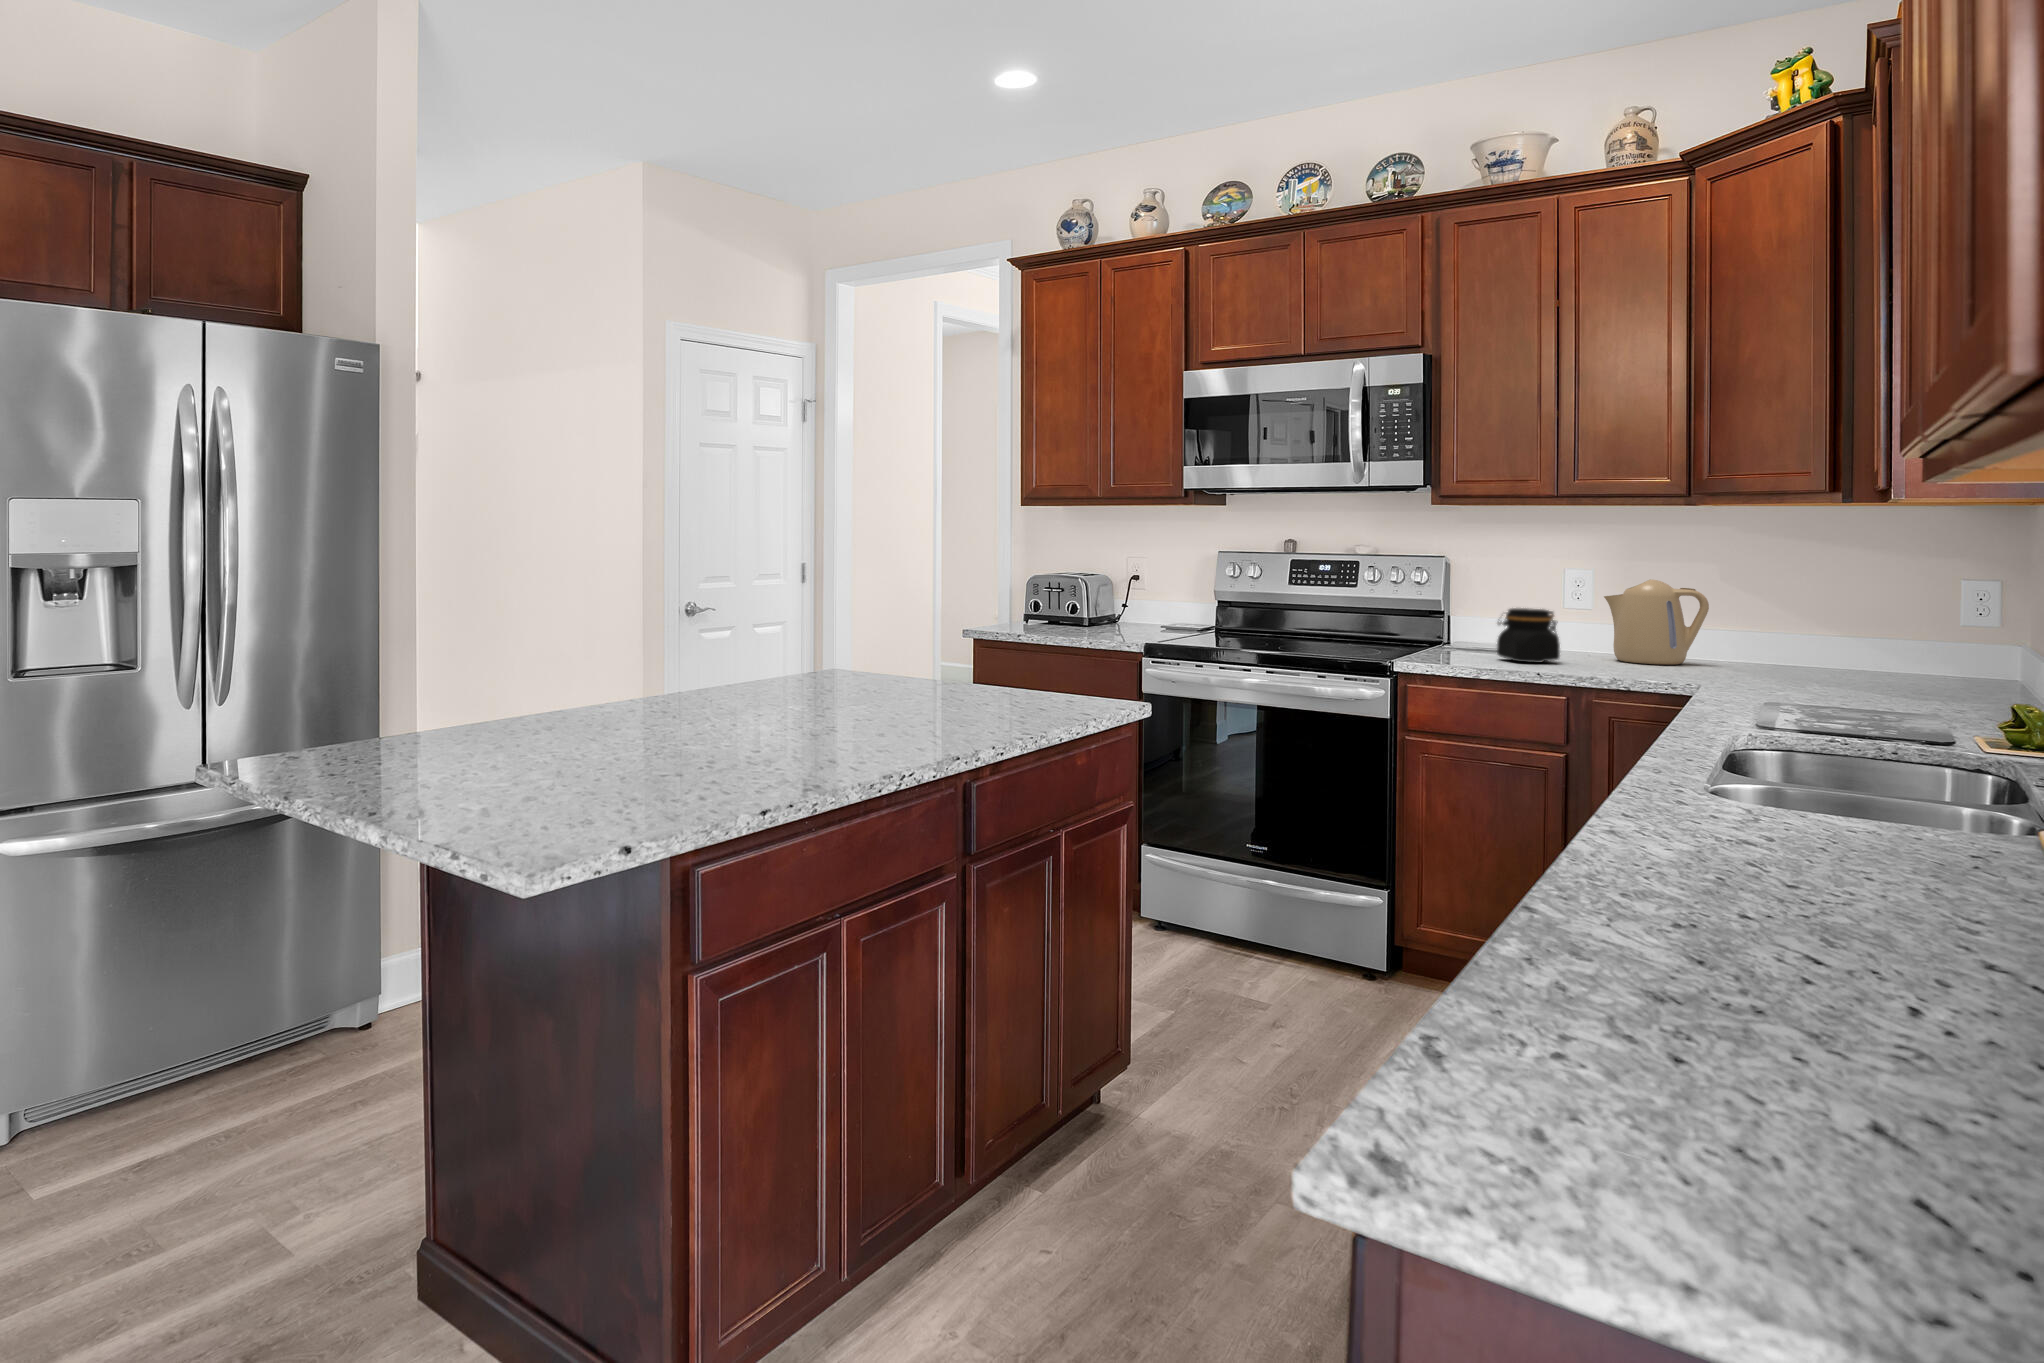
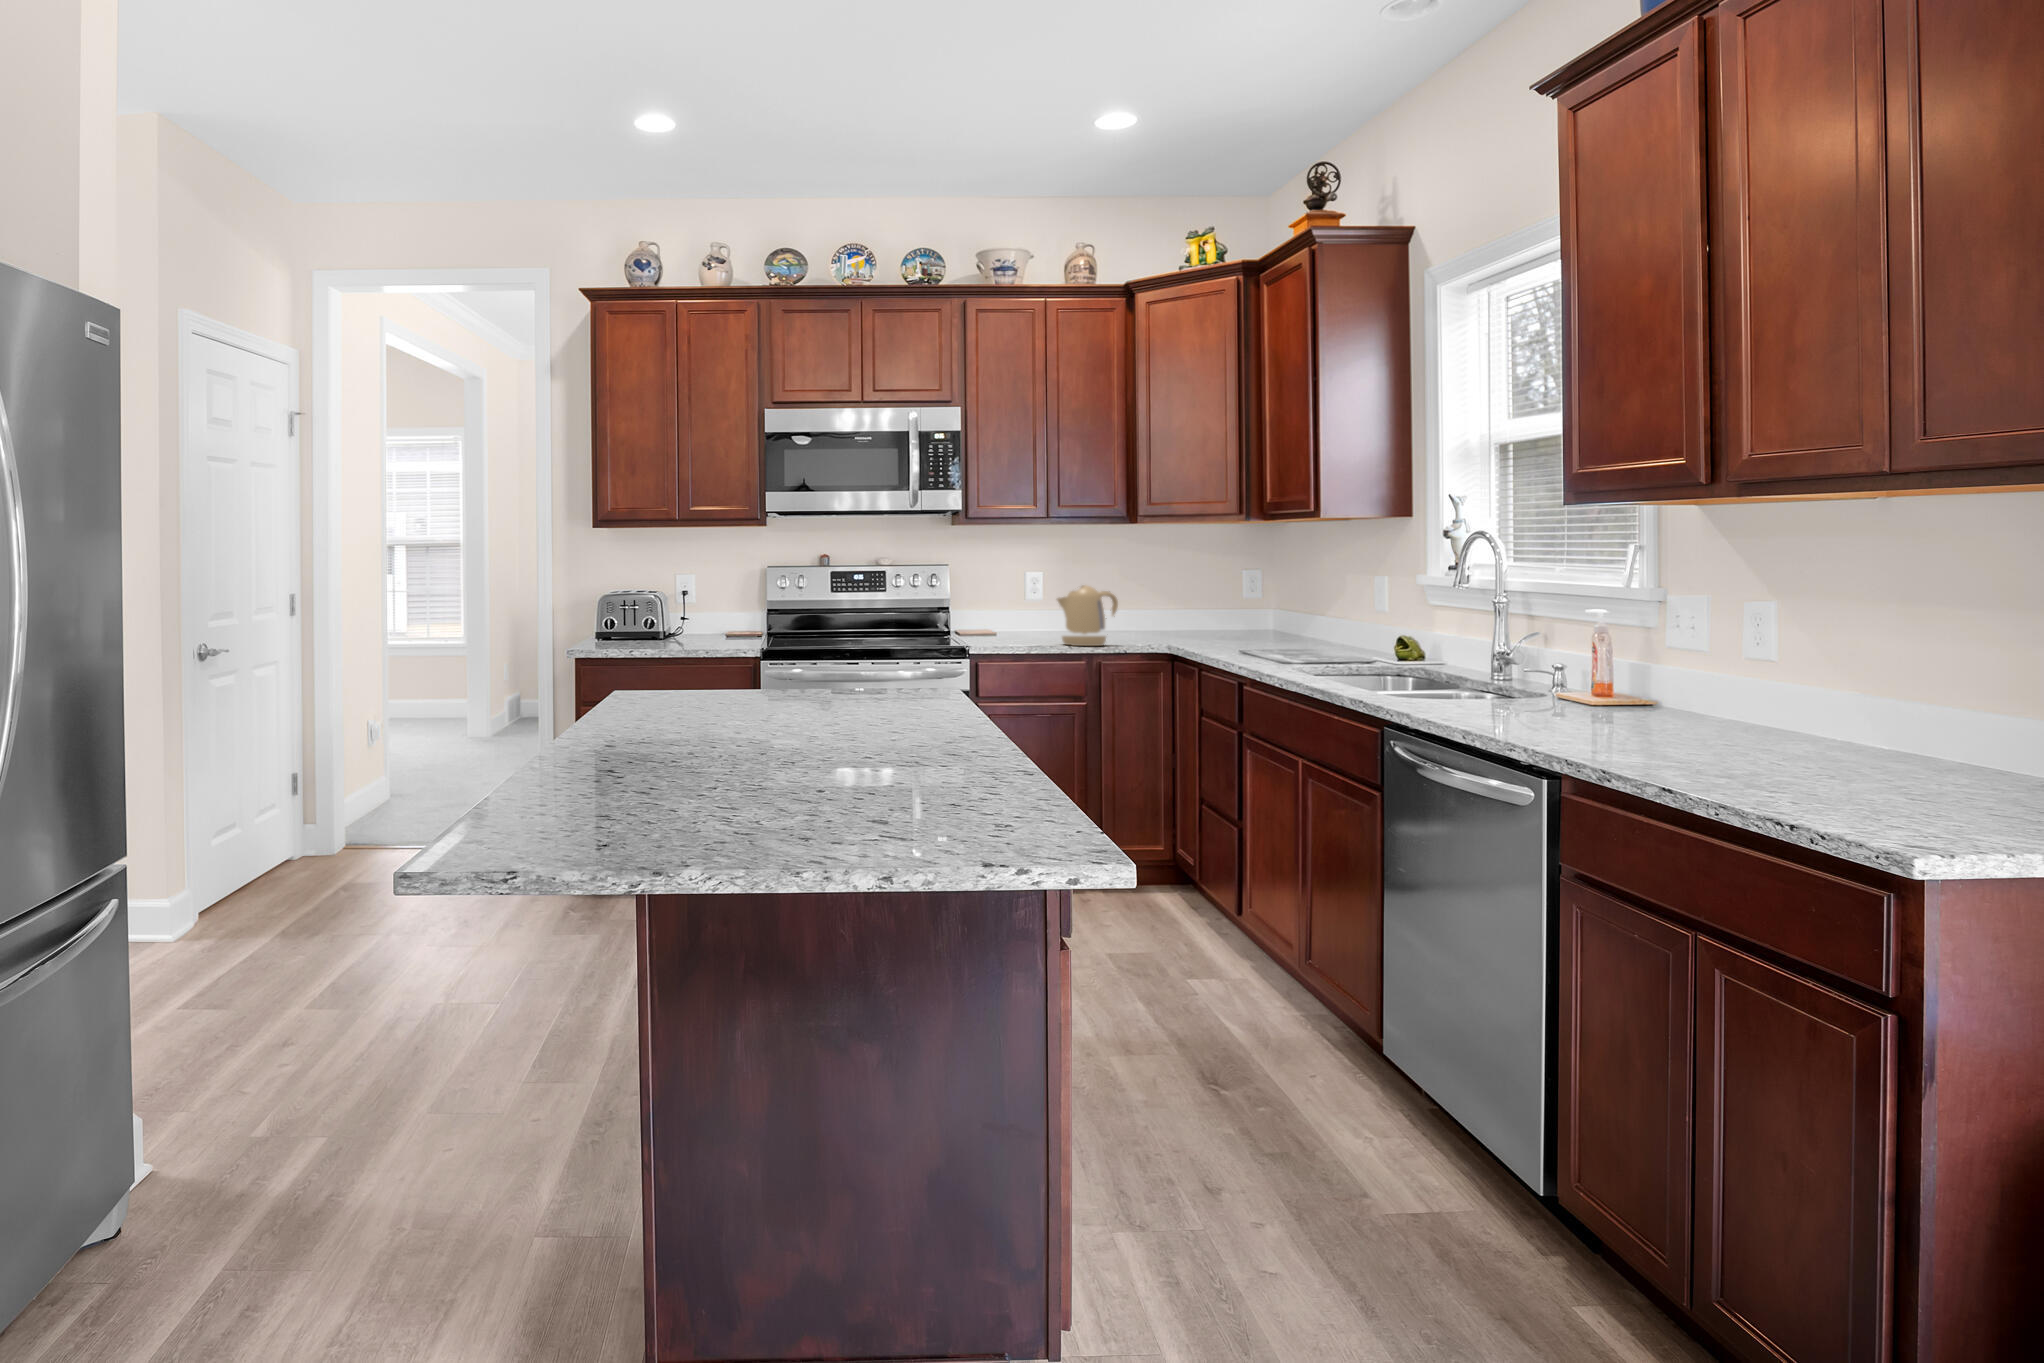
jar: present [1497,608,1560,663] -> none [1002,608,1044,648]

